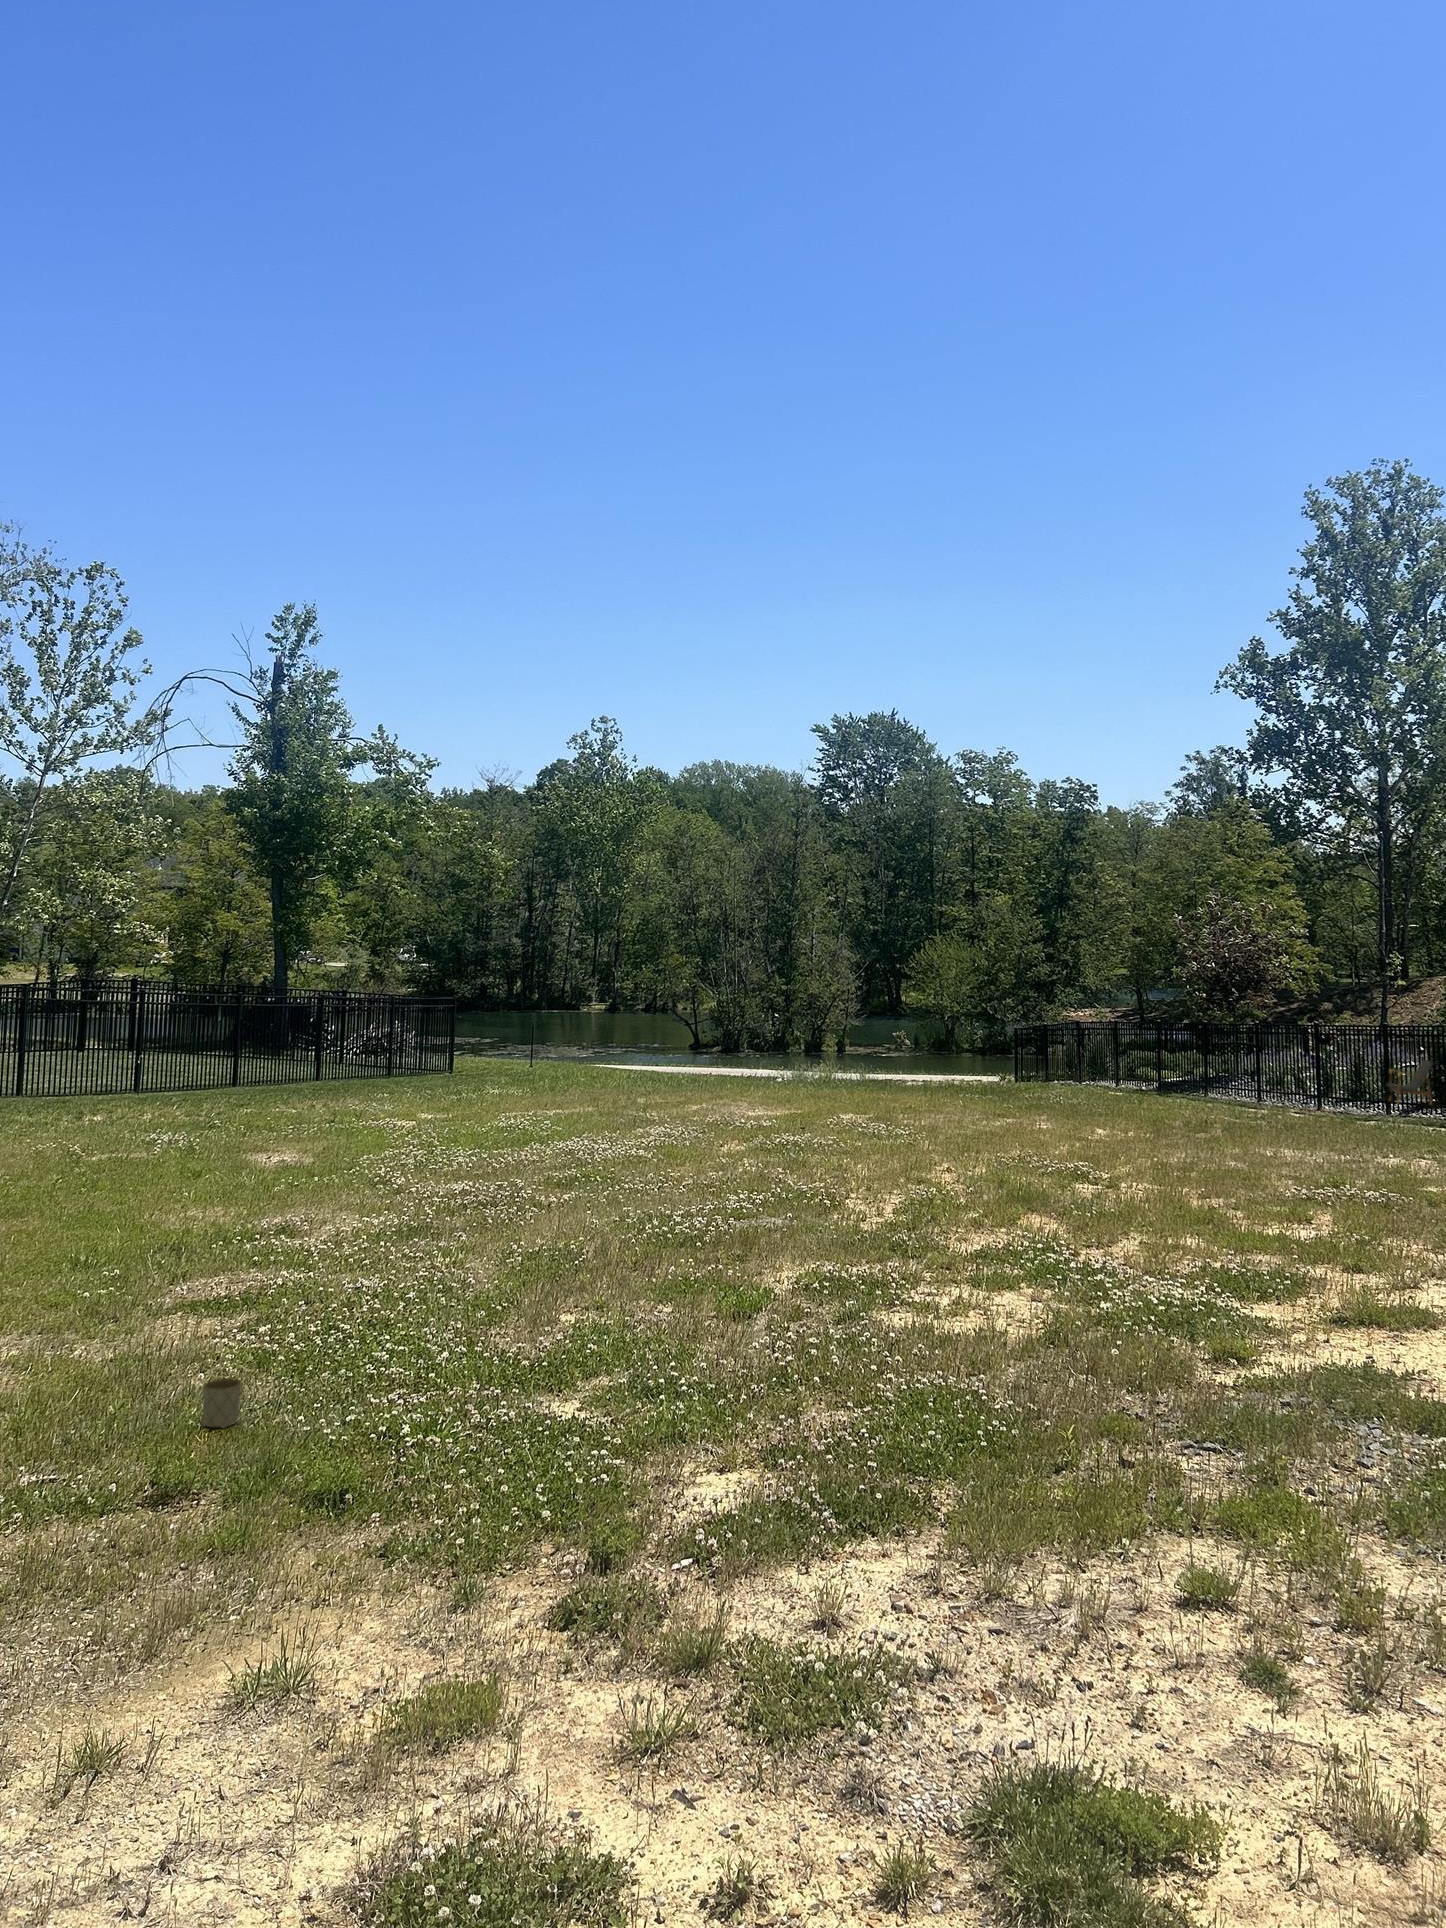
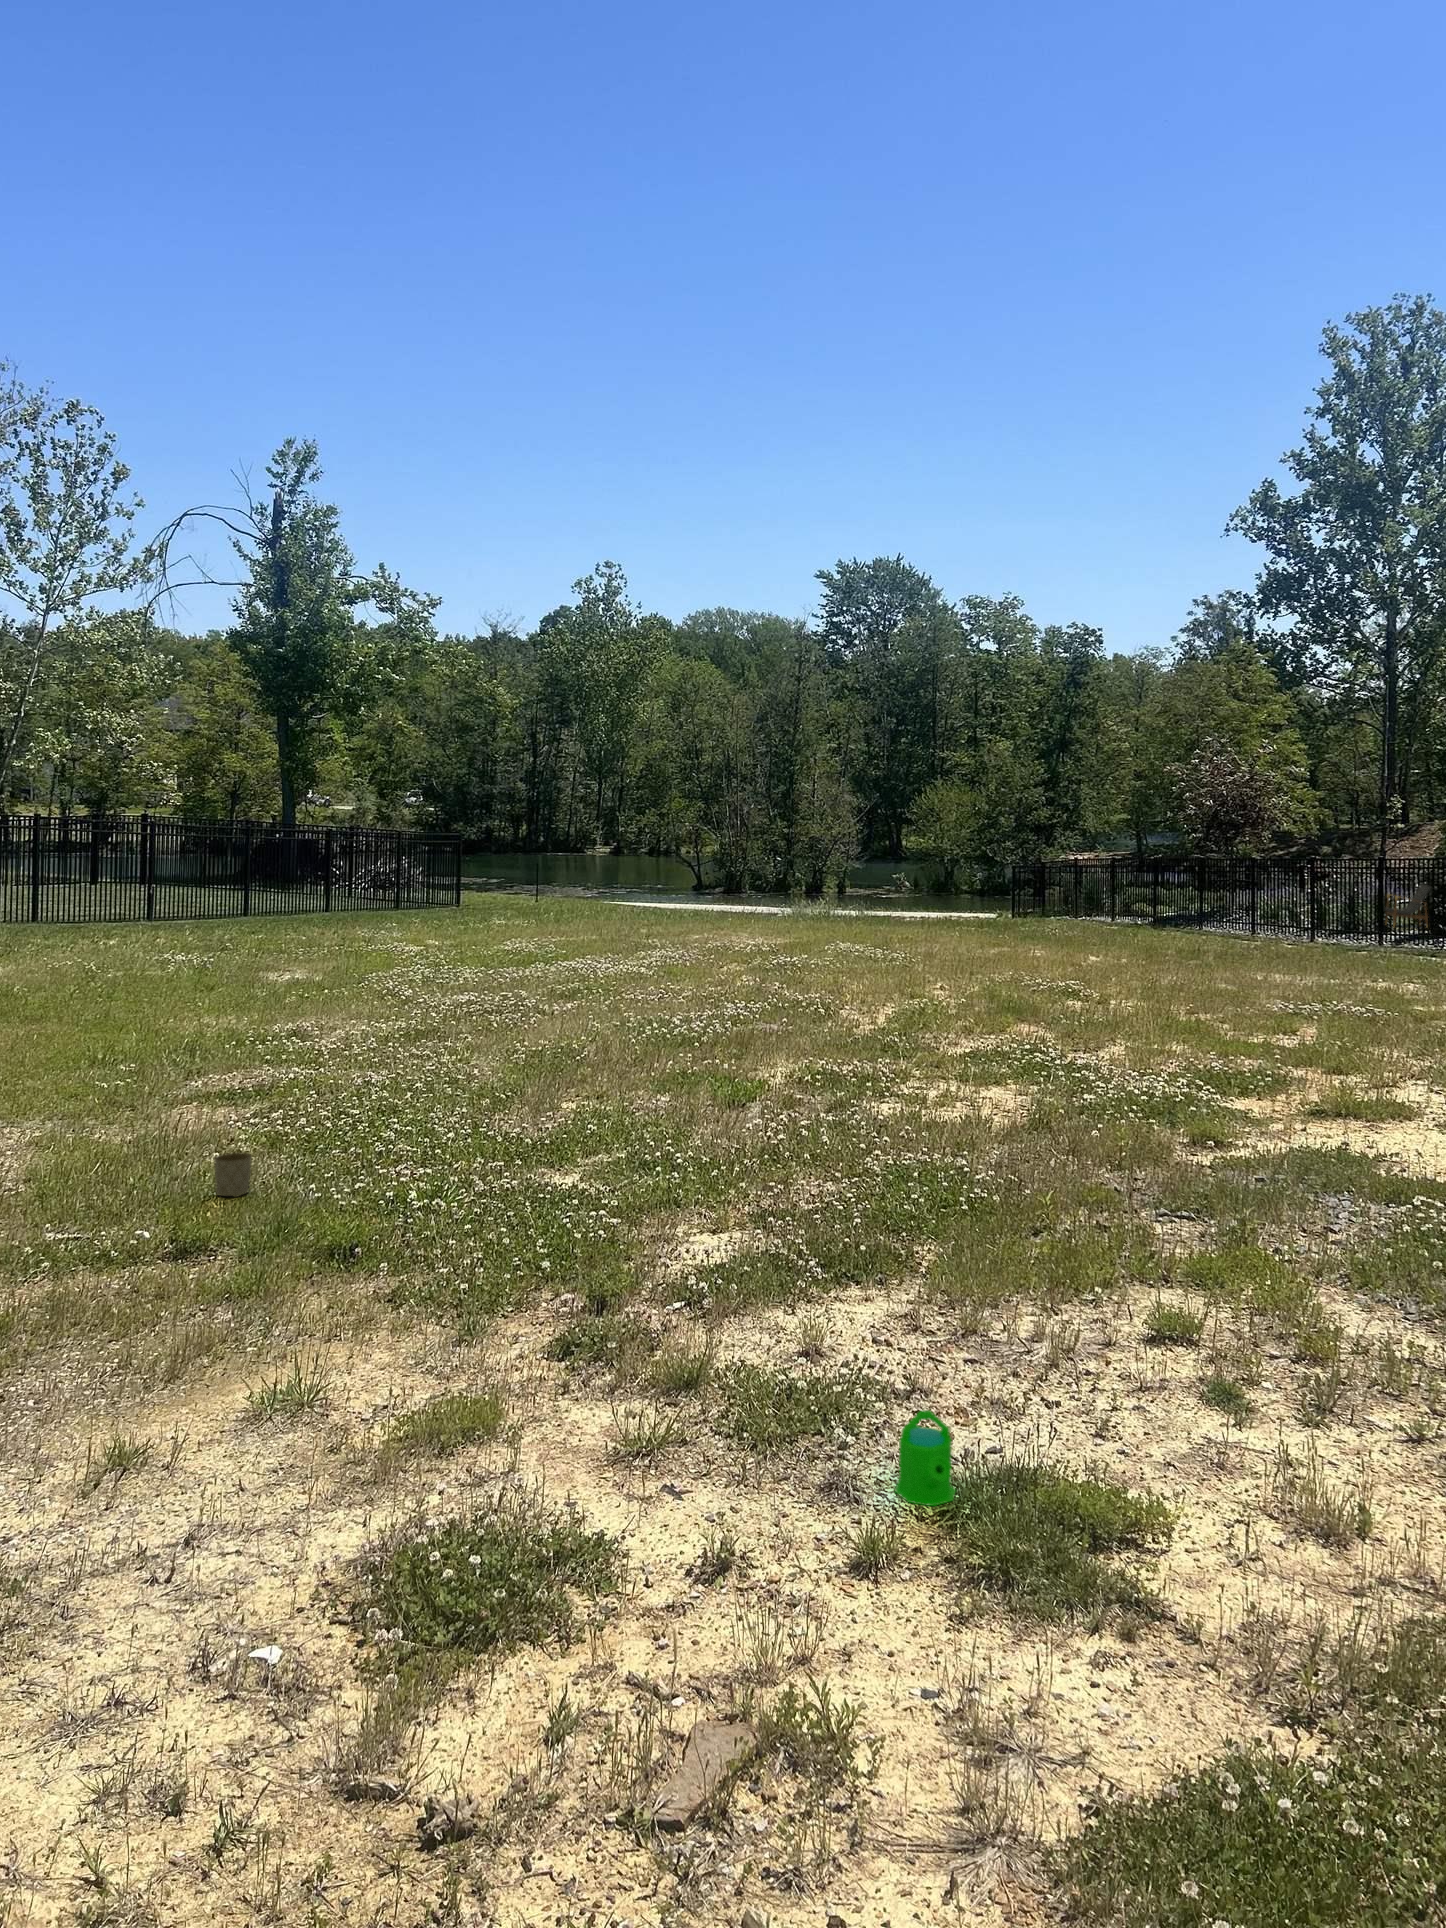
watering can: none [922,1704,988,1817] -> present [895,1410,956,1506]

